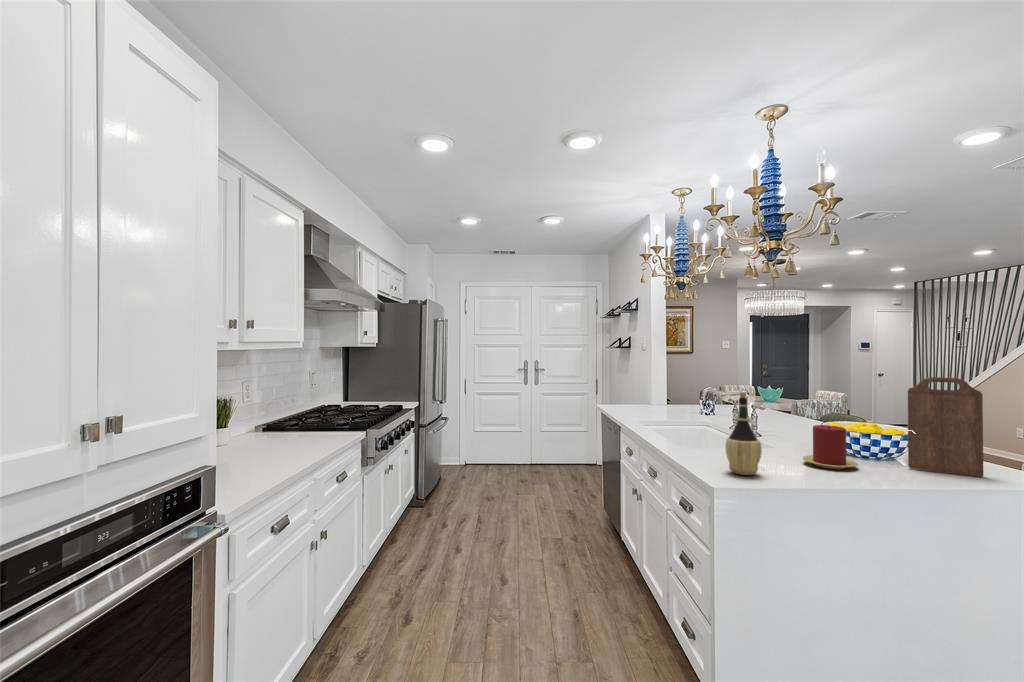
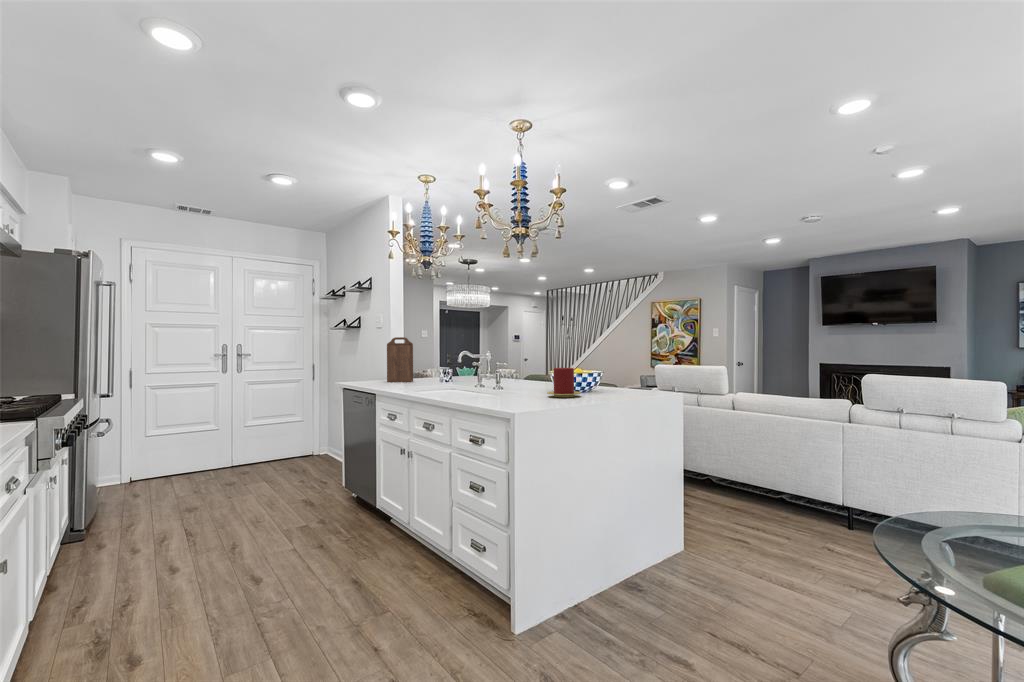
cutting board: present [908,377,984,477] -> present [387,337,413,382]
wine bottle: present [726,393,762,475] -> none [508,340,534,405]

